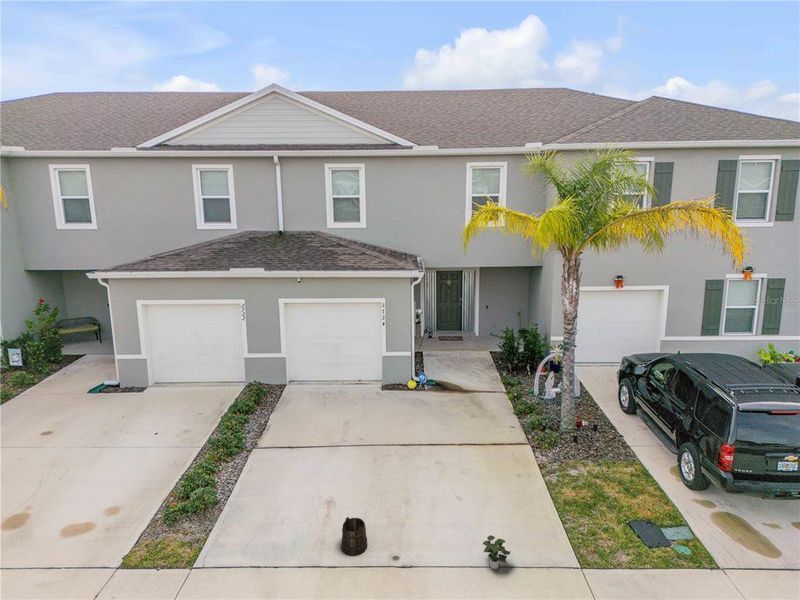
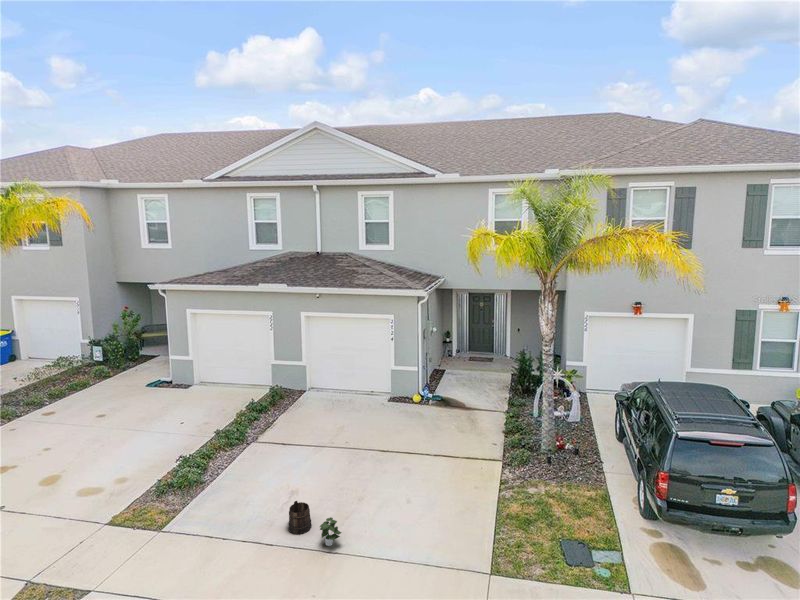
potted plant: present [483,535,510,569] -> present [320,517,342,546]

